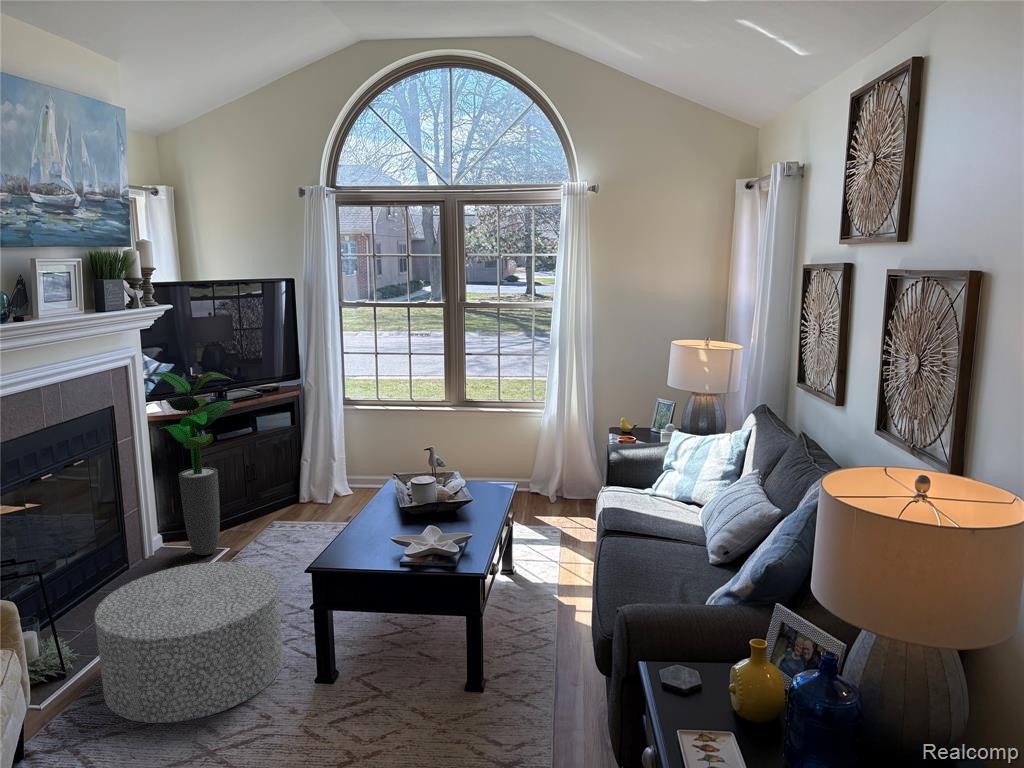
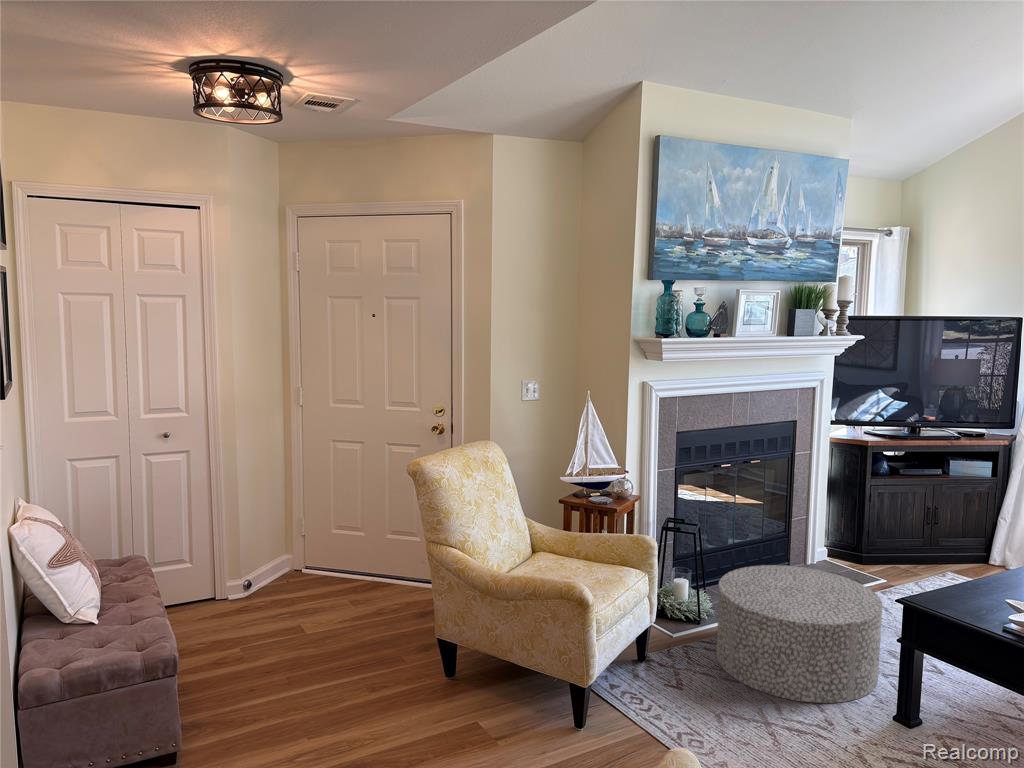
potted plant: present [146,372,234,555] -> none [832,397,914,578]

